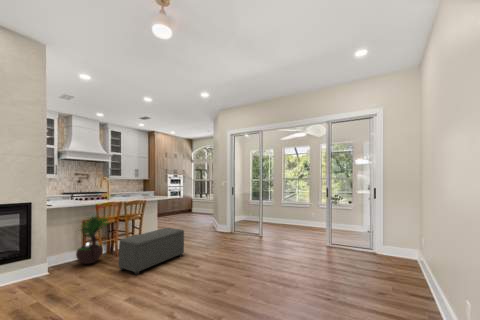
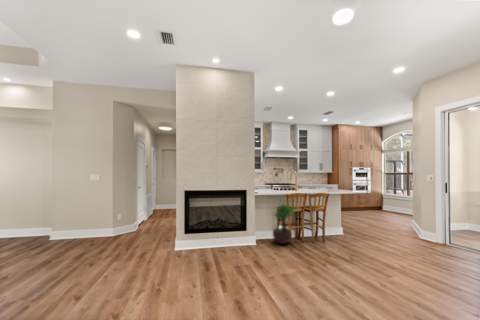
ottoman: present [118,228,184,275] -> none [303,227,374,270]

